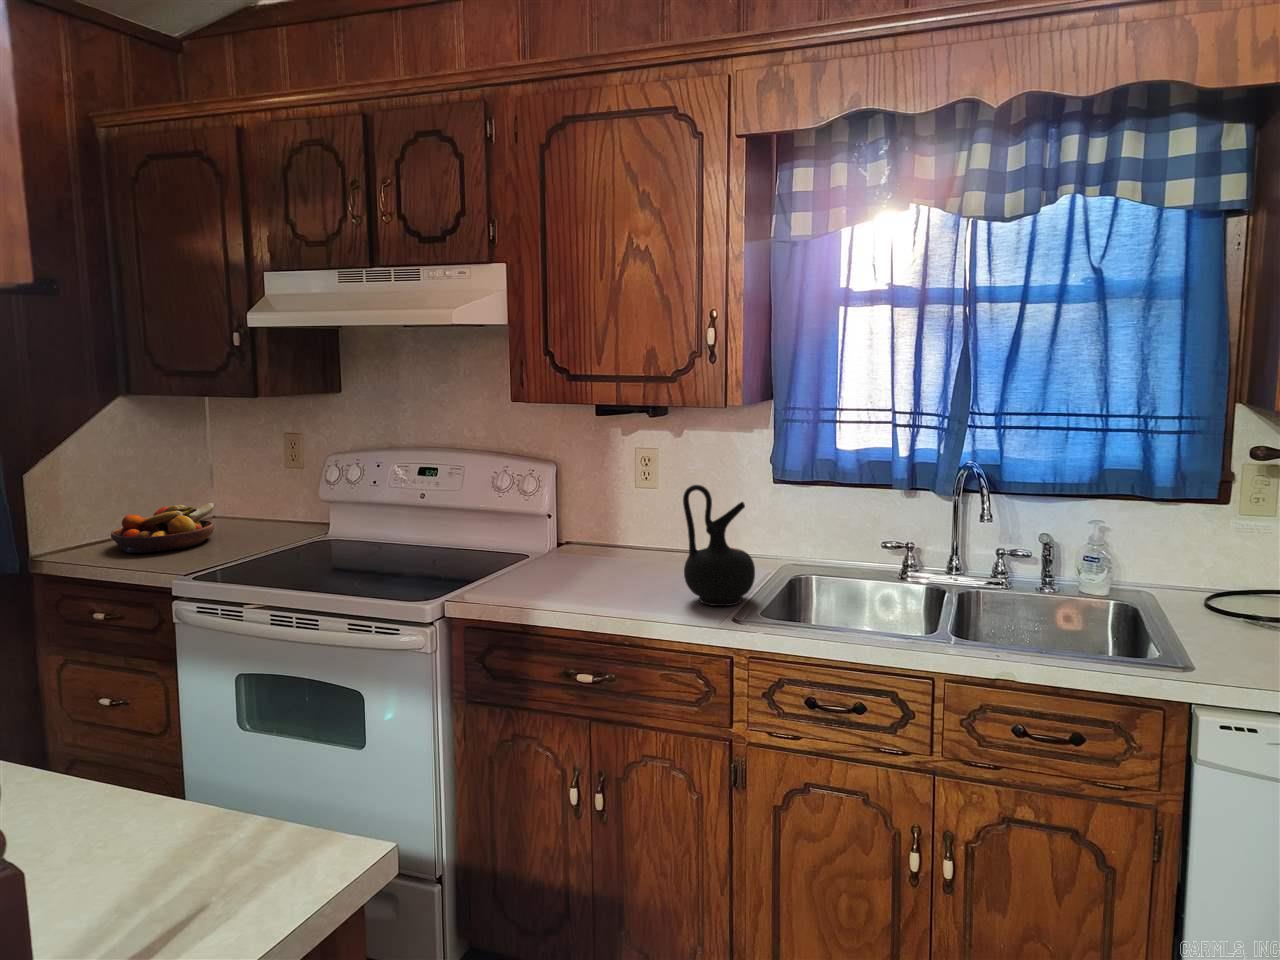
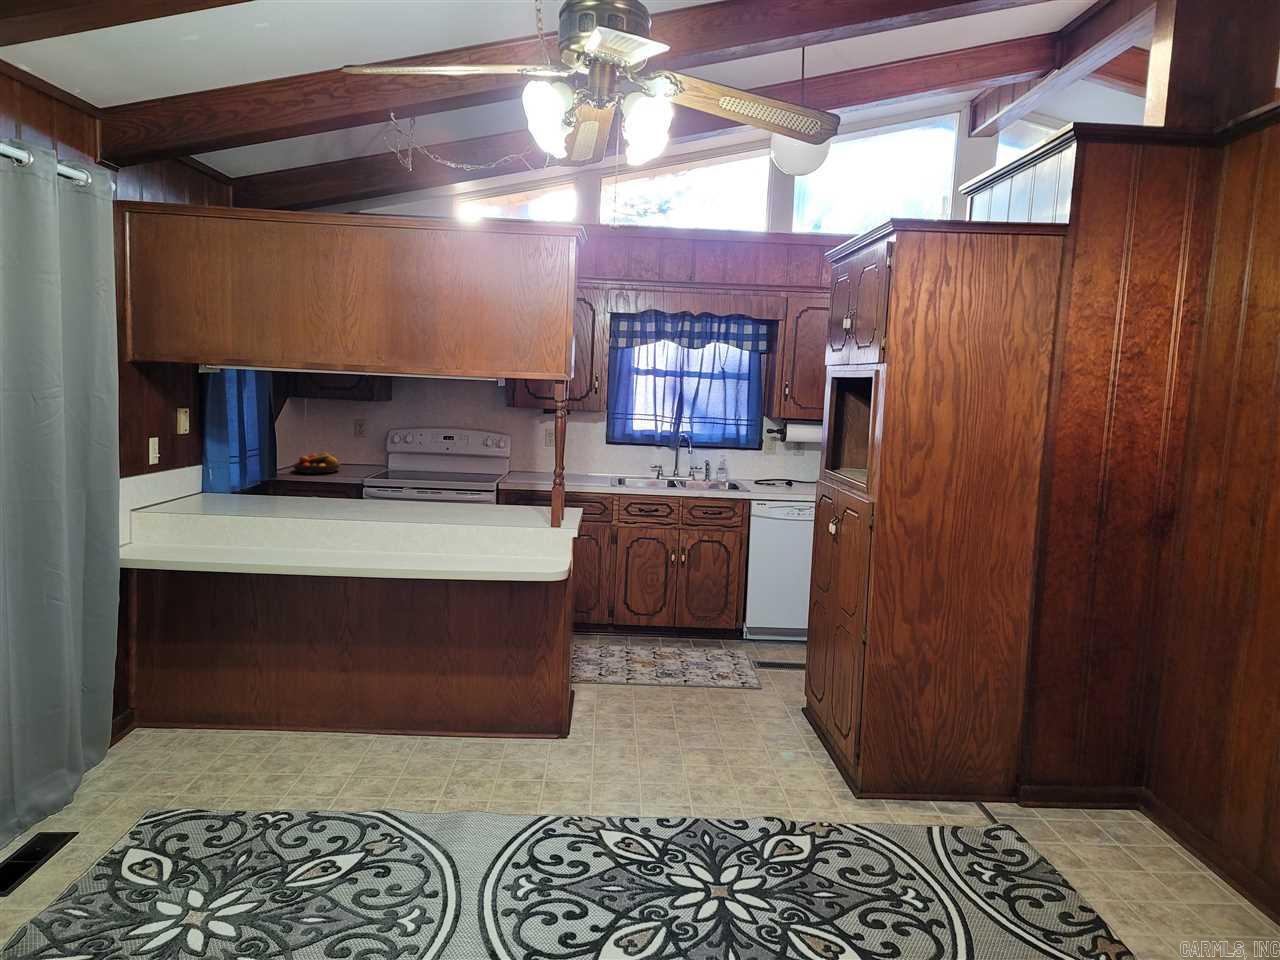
ceramic jug: present [683,485,755,606] -> none [586,440,612,484]

